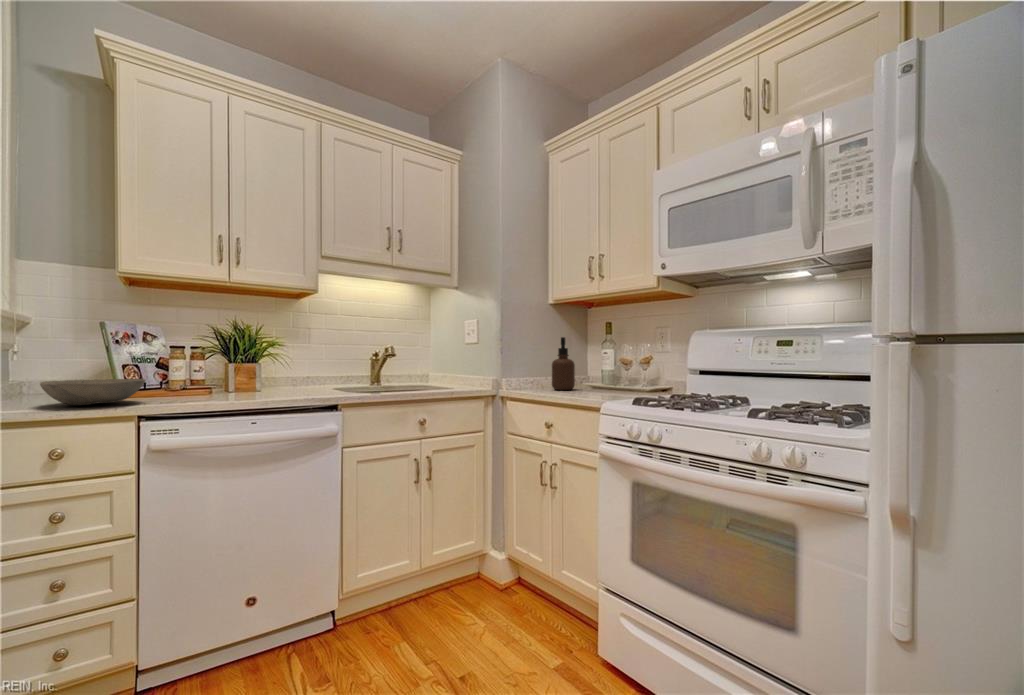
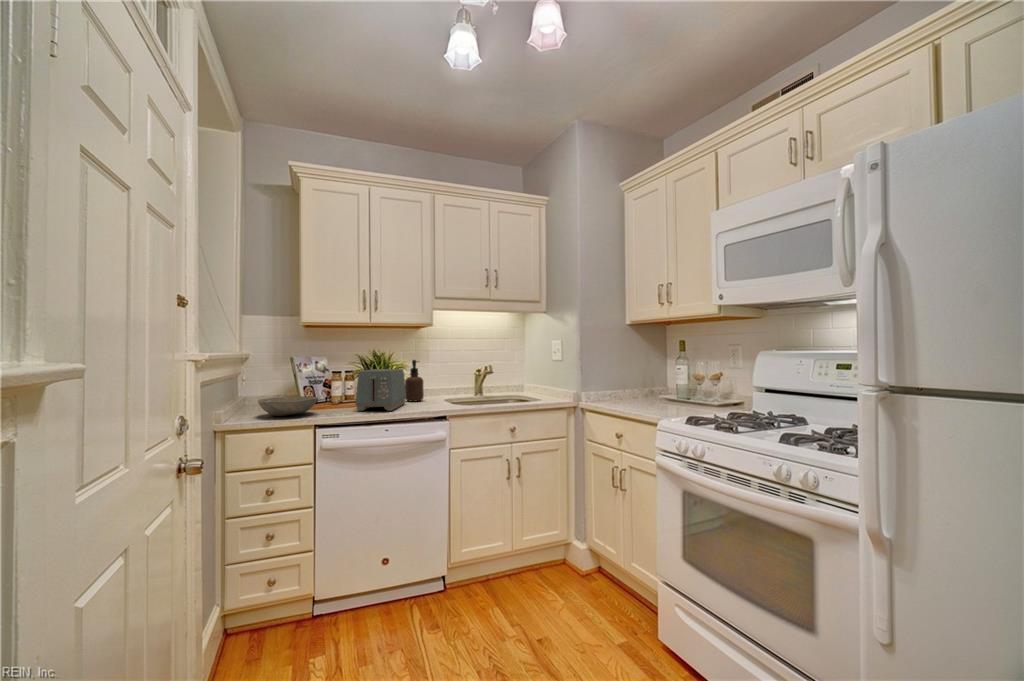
soap dispenser: present [552,337,575,390] -> present [405,360,424,402]
toaster: none [206,345,280,399] -> present [356,369,406,411]

